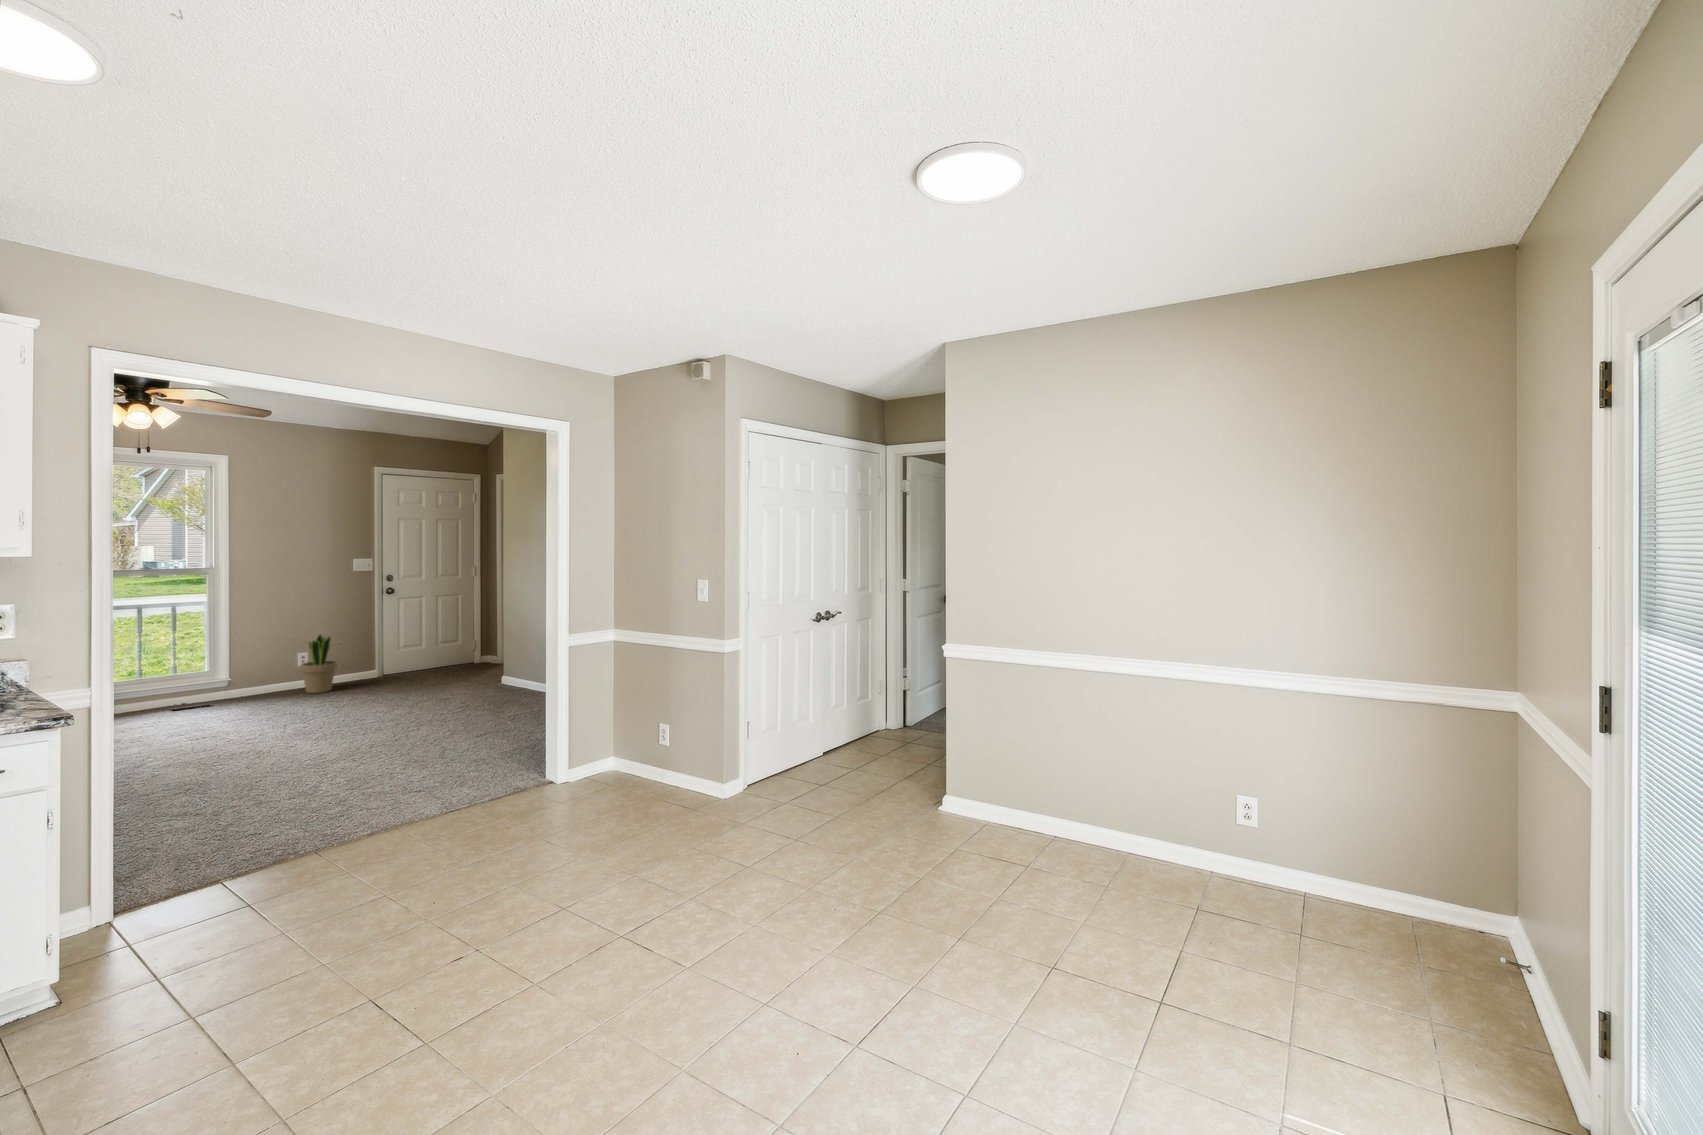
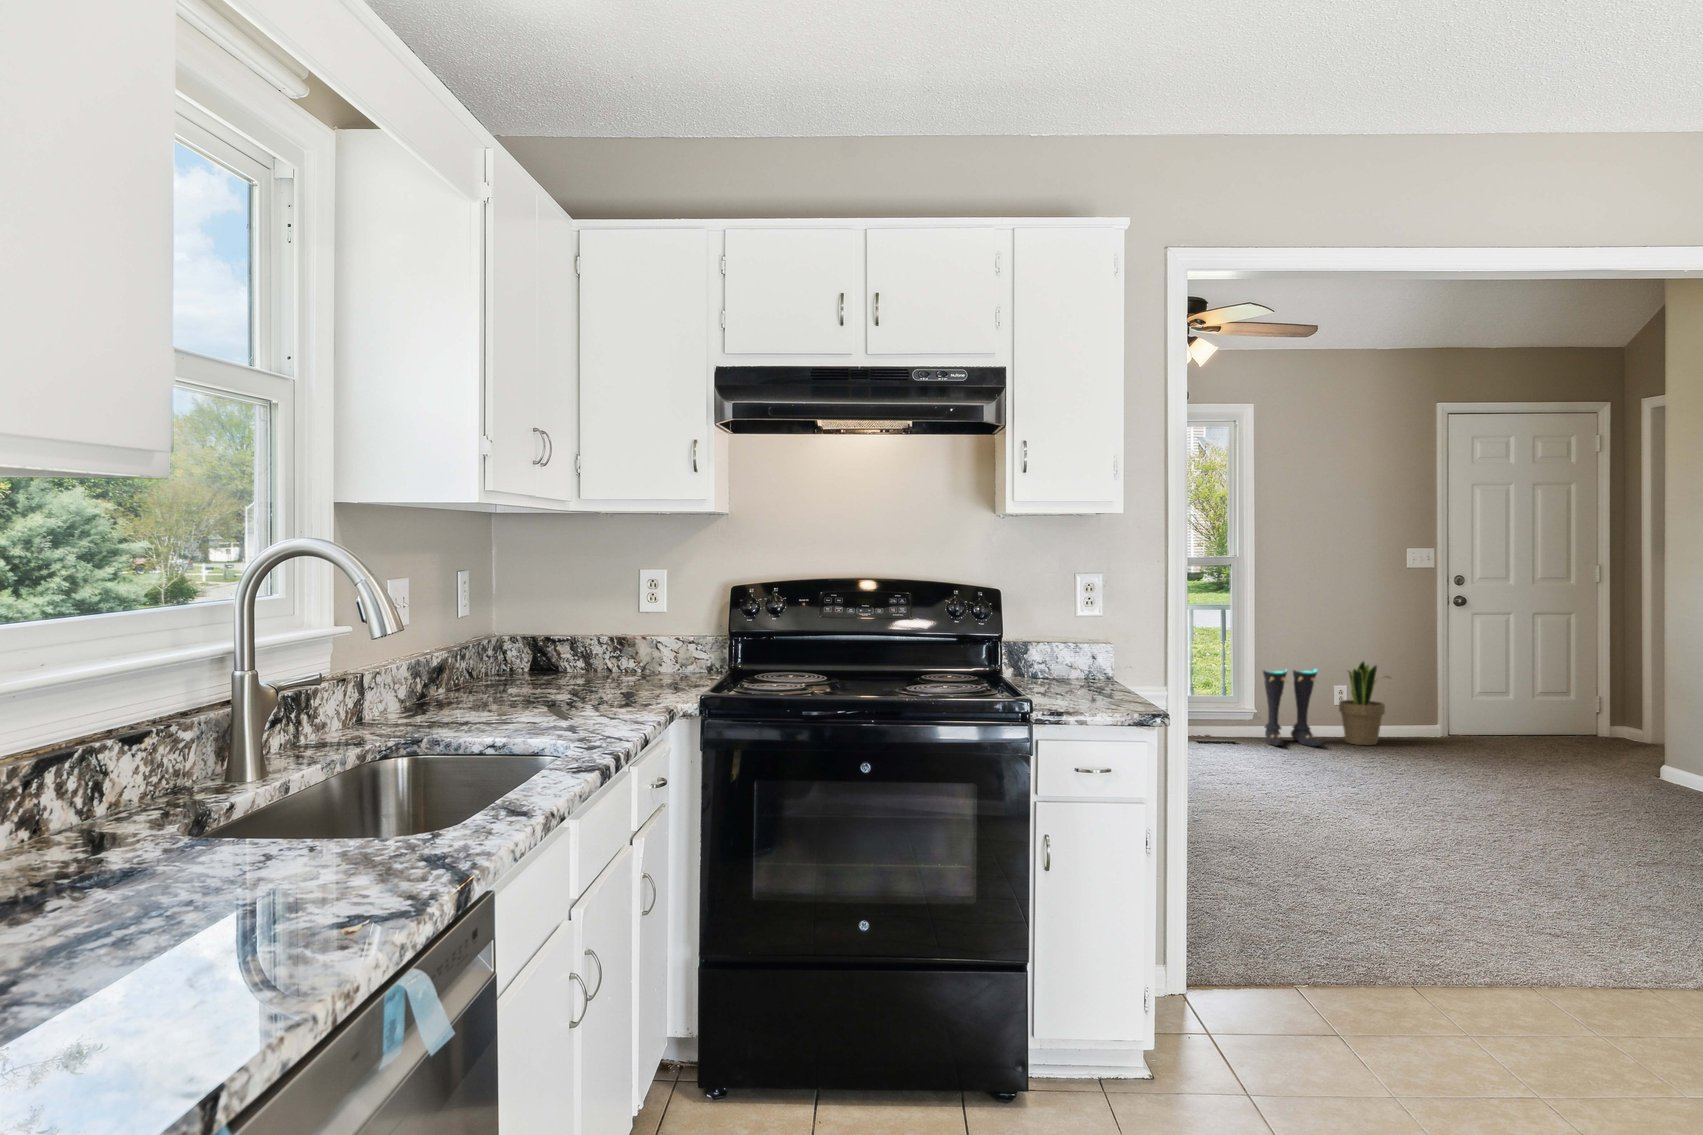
boots: none [231,643,286,705] -> present [1263,669,1324,746]

